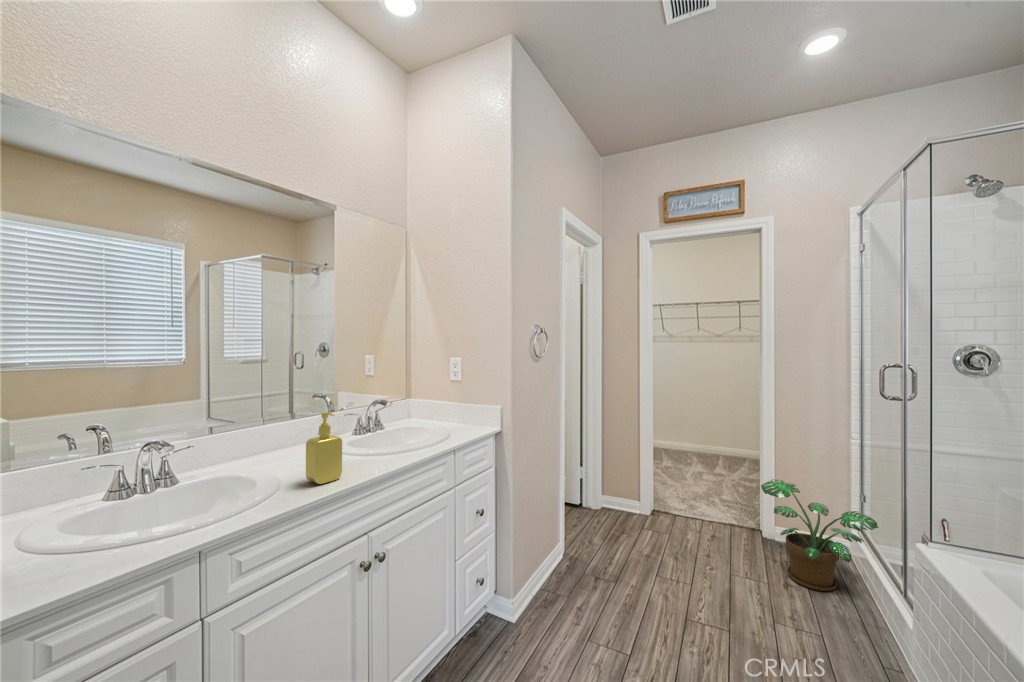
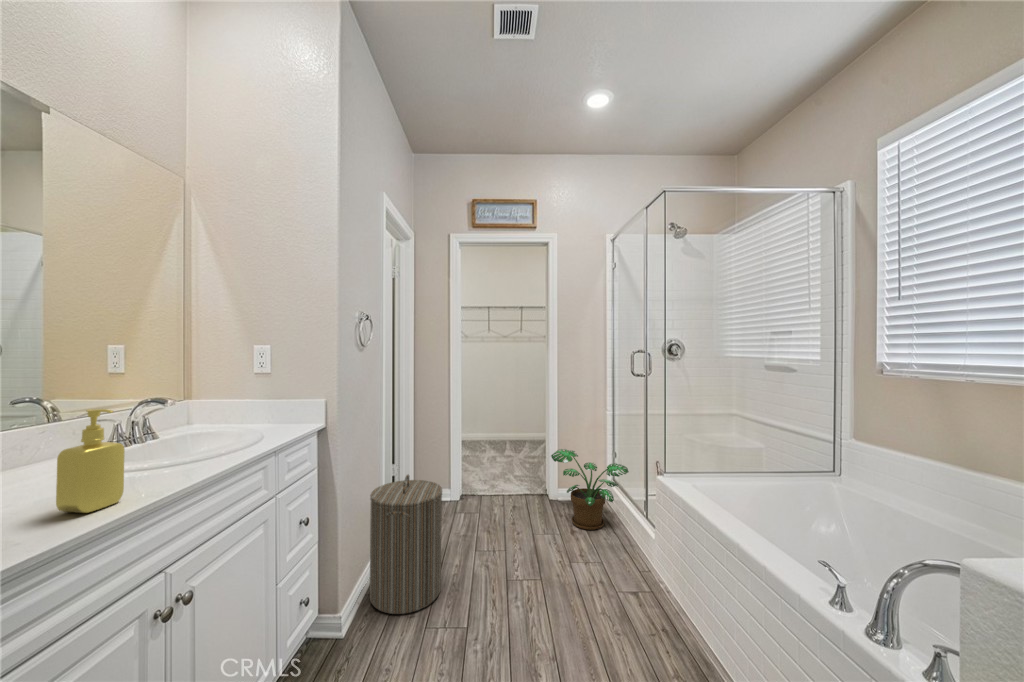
laundry hamper: none [544,483,613,620] -> present [370,475,442,614]

